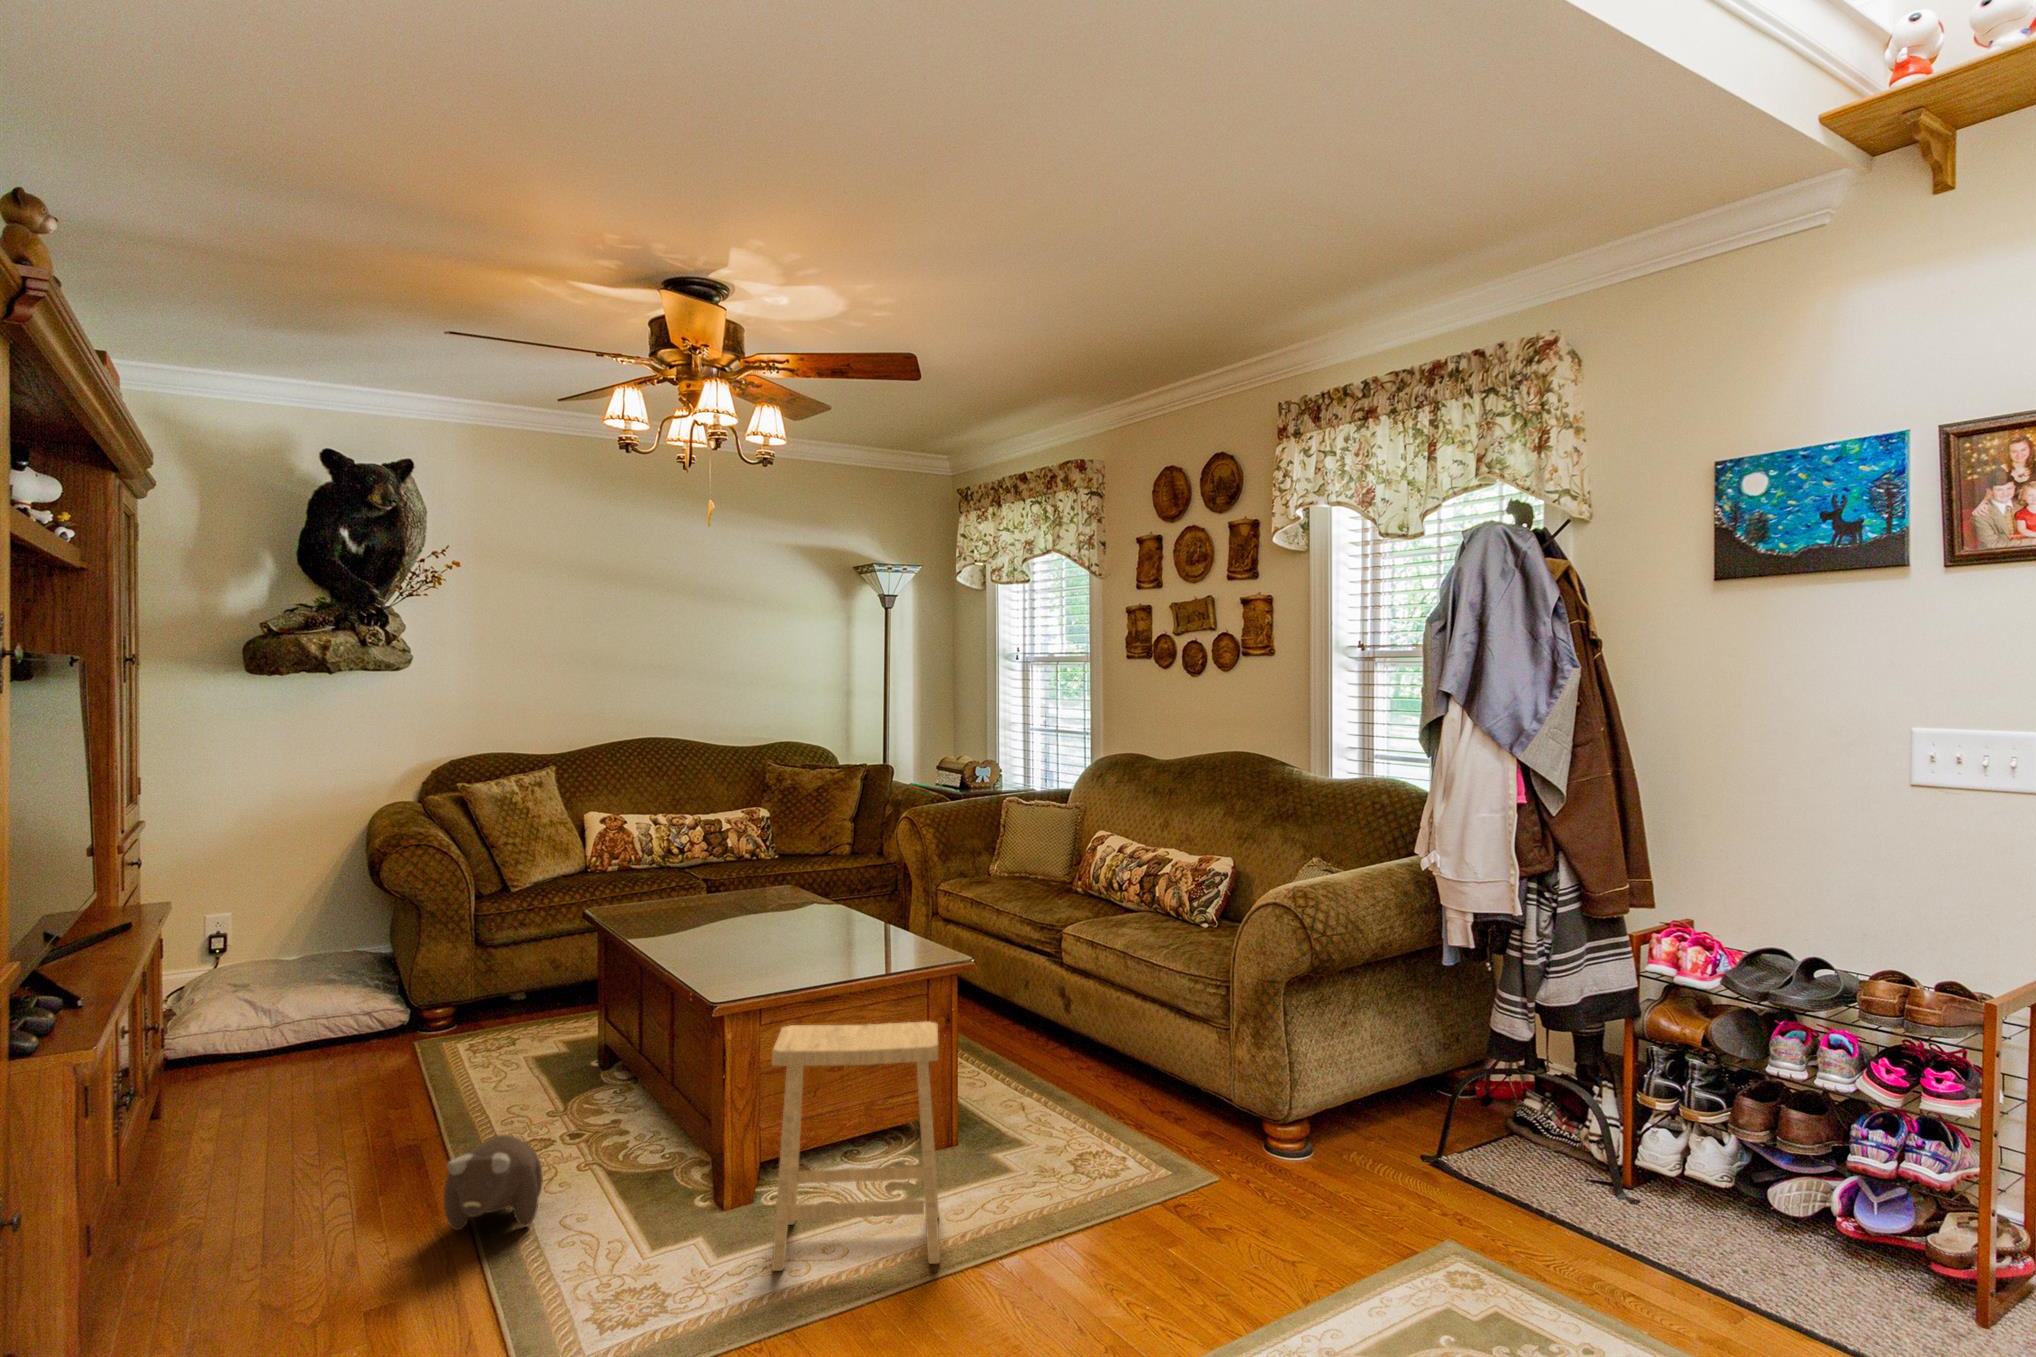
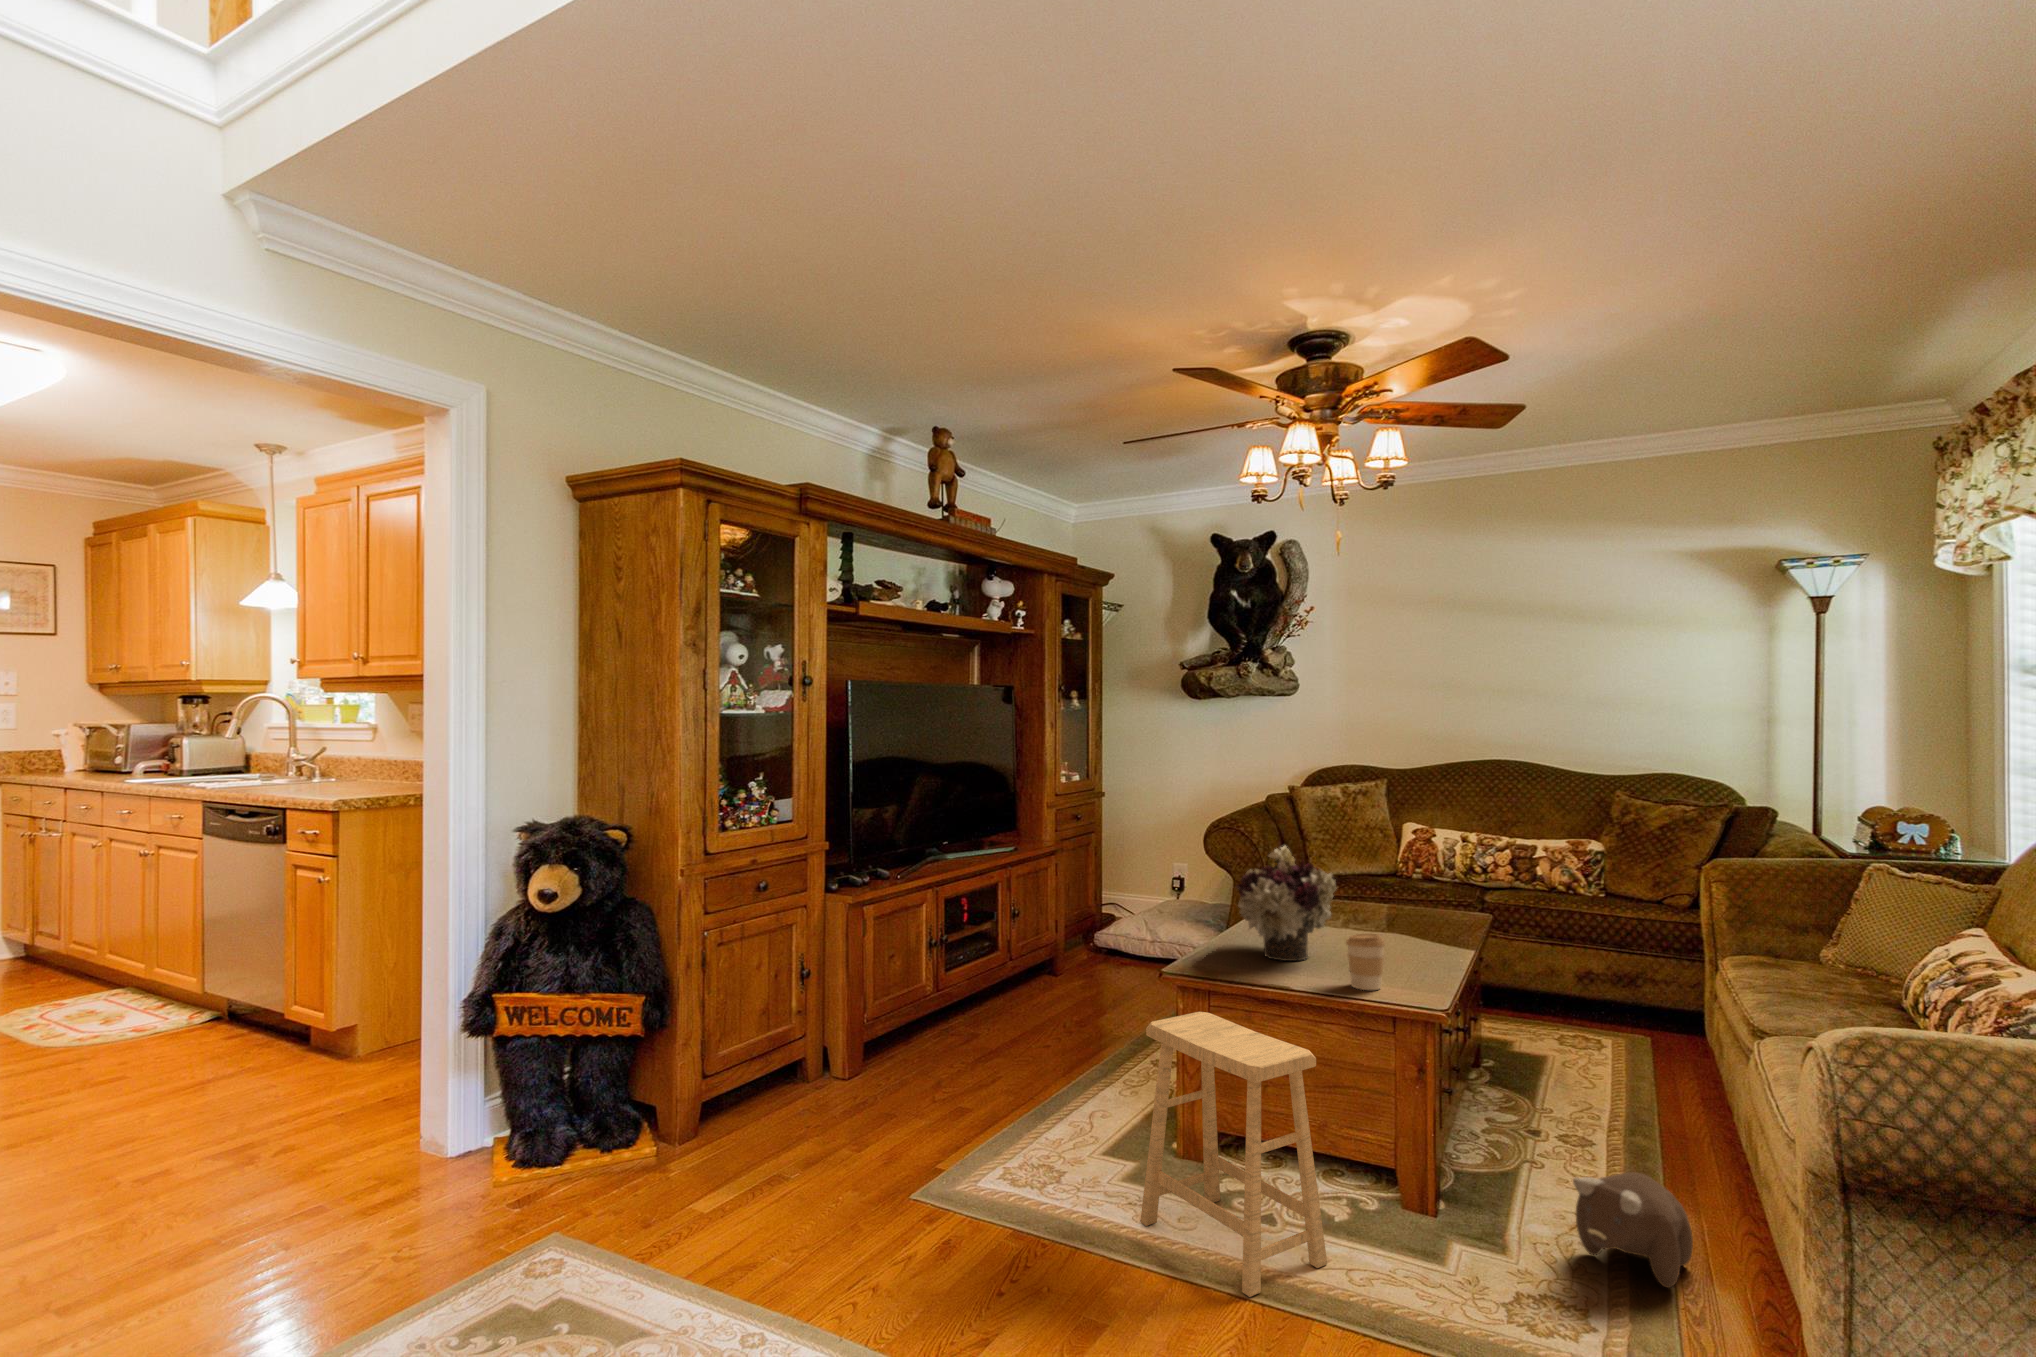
flower arrangement: none [688,842,807,964] -> present [1237,846,1336,961]
coffee cup: none [853,910,889,964] -> present [1346,934,1385,990]
plush toy: present [444,1135,543,1230] -> present [1573,1172,1693,1288]

